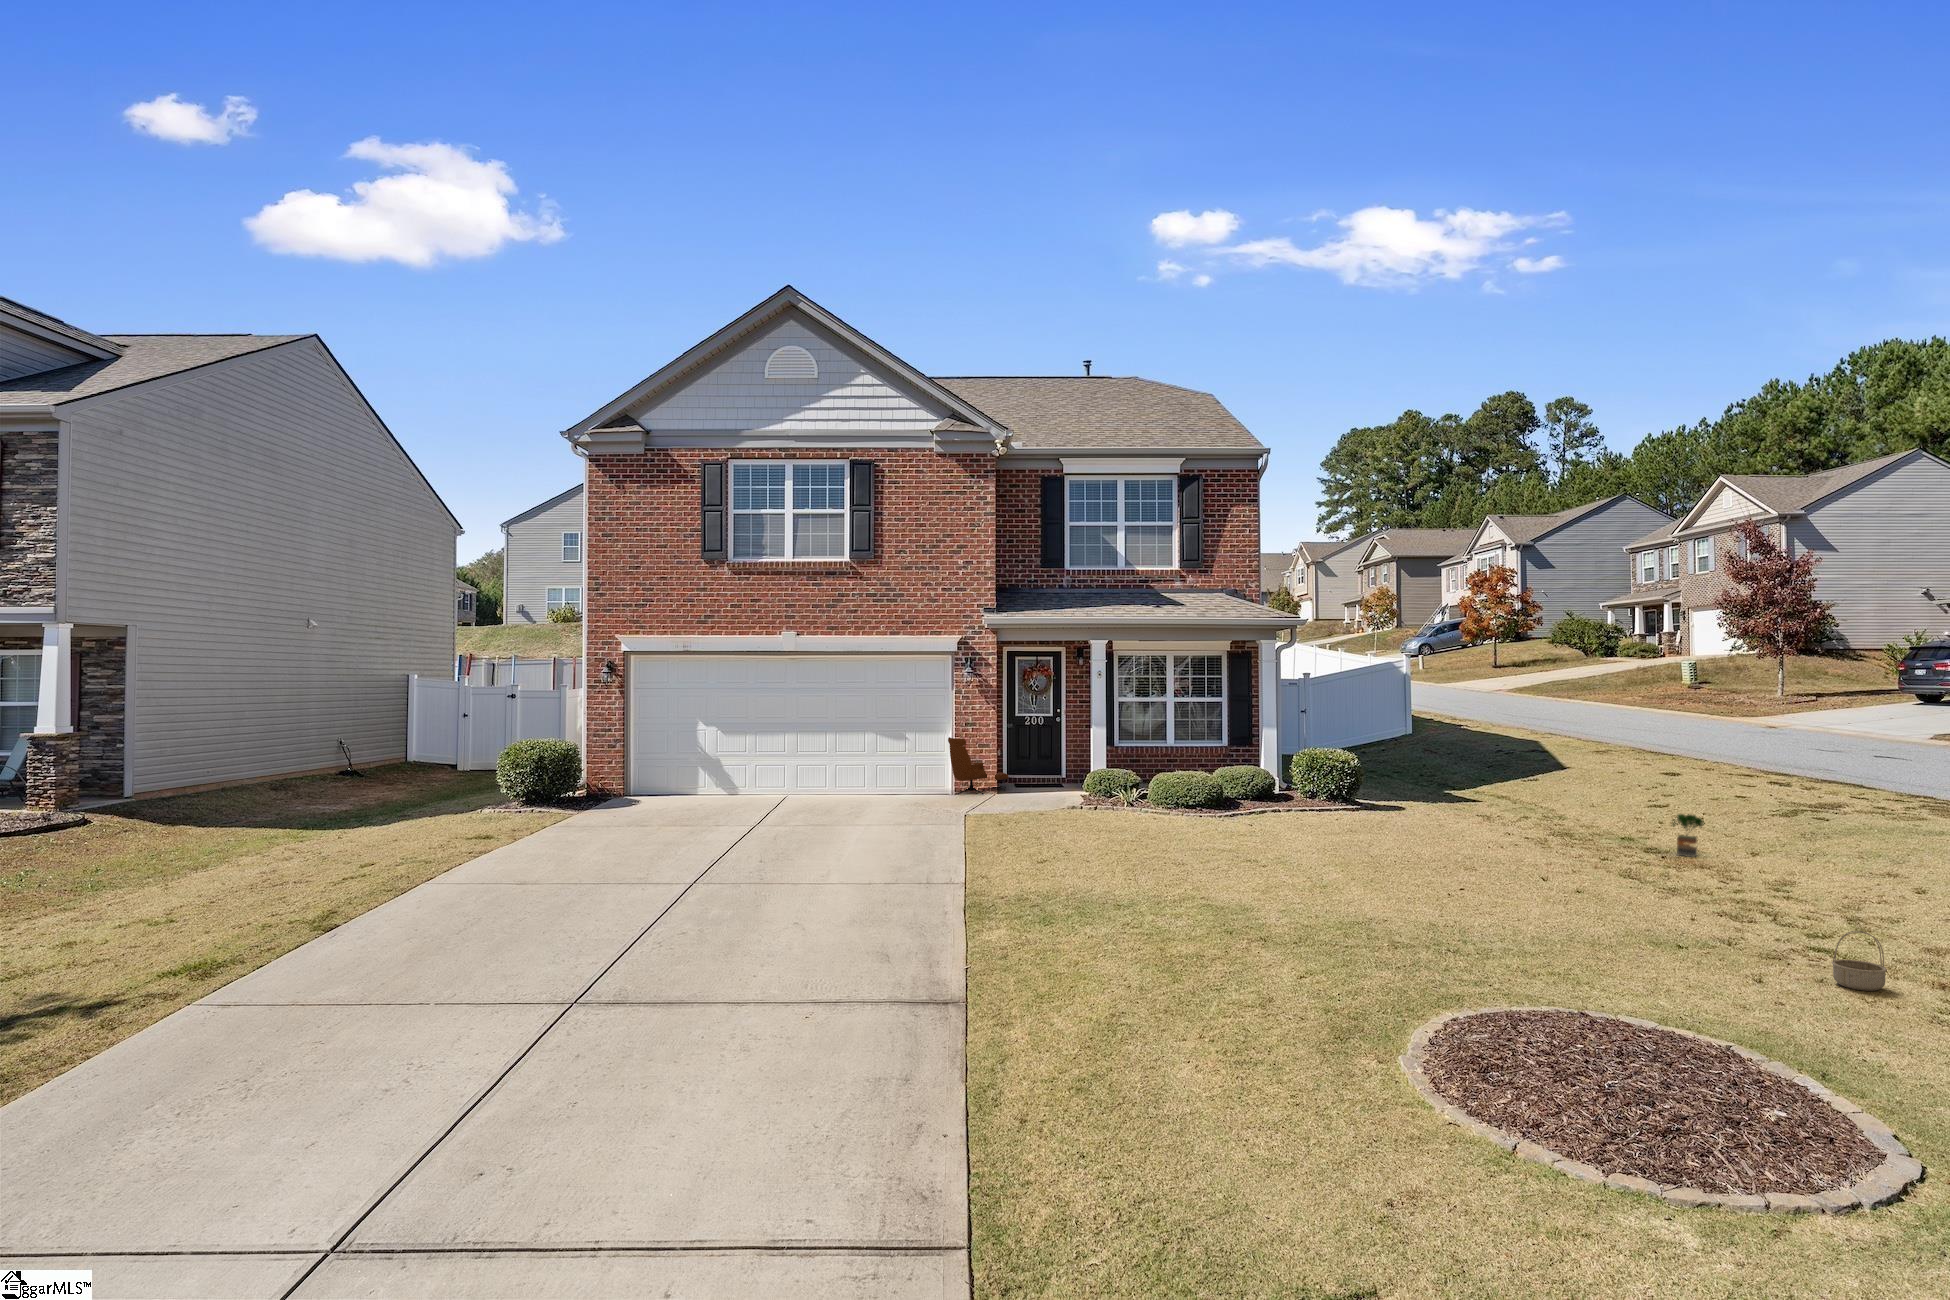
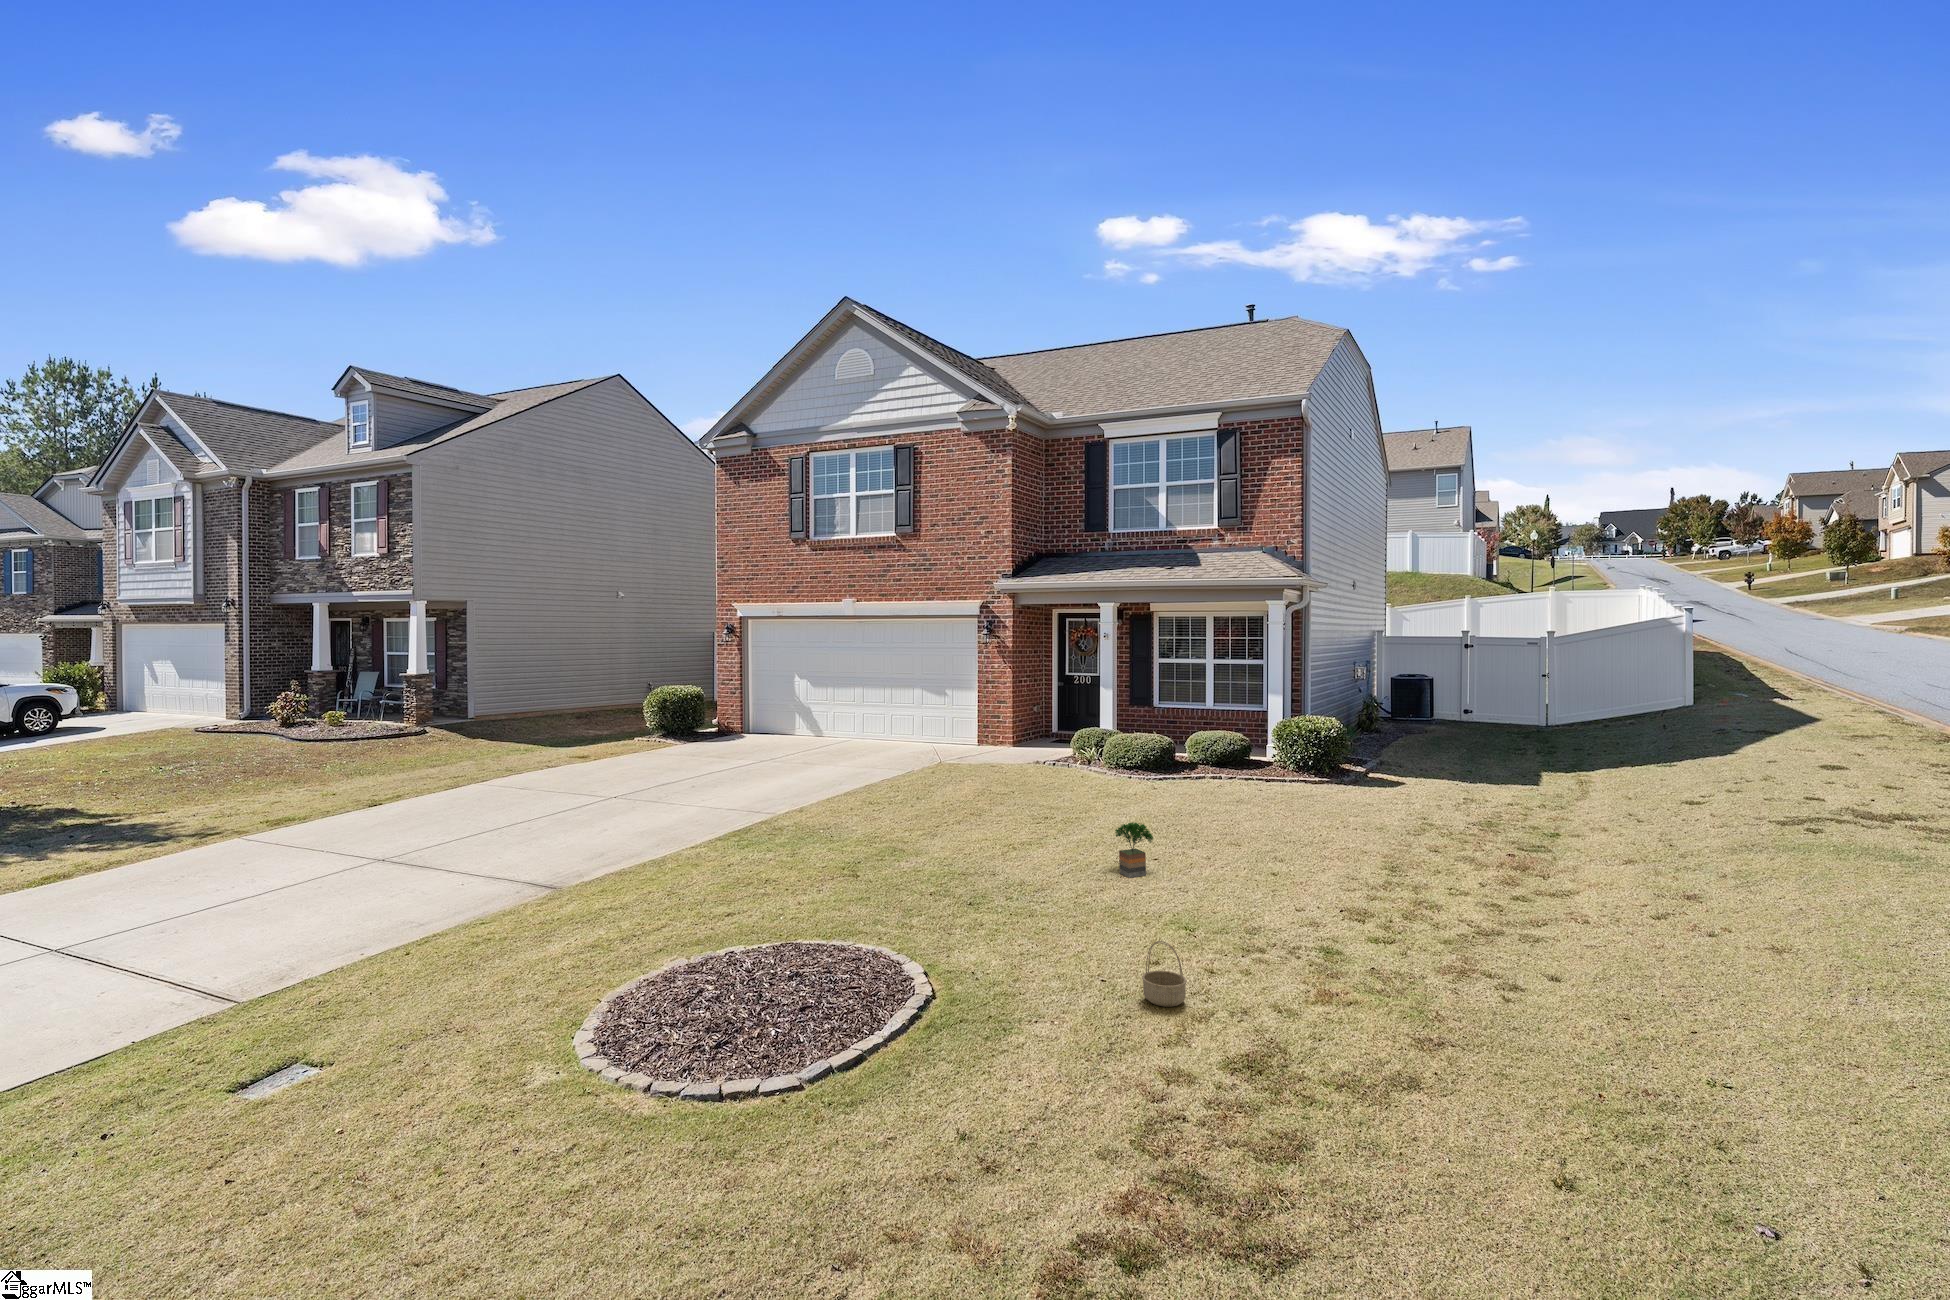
lounge chair: present [948,737,1009,794] -> none [954,695,1019,749]
potted tree: present [1672,814,1705,857] -> present [1115,822,1153,878]

